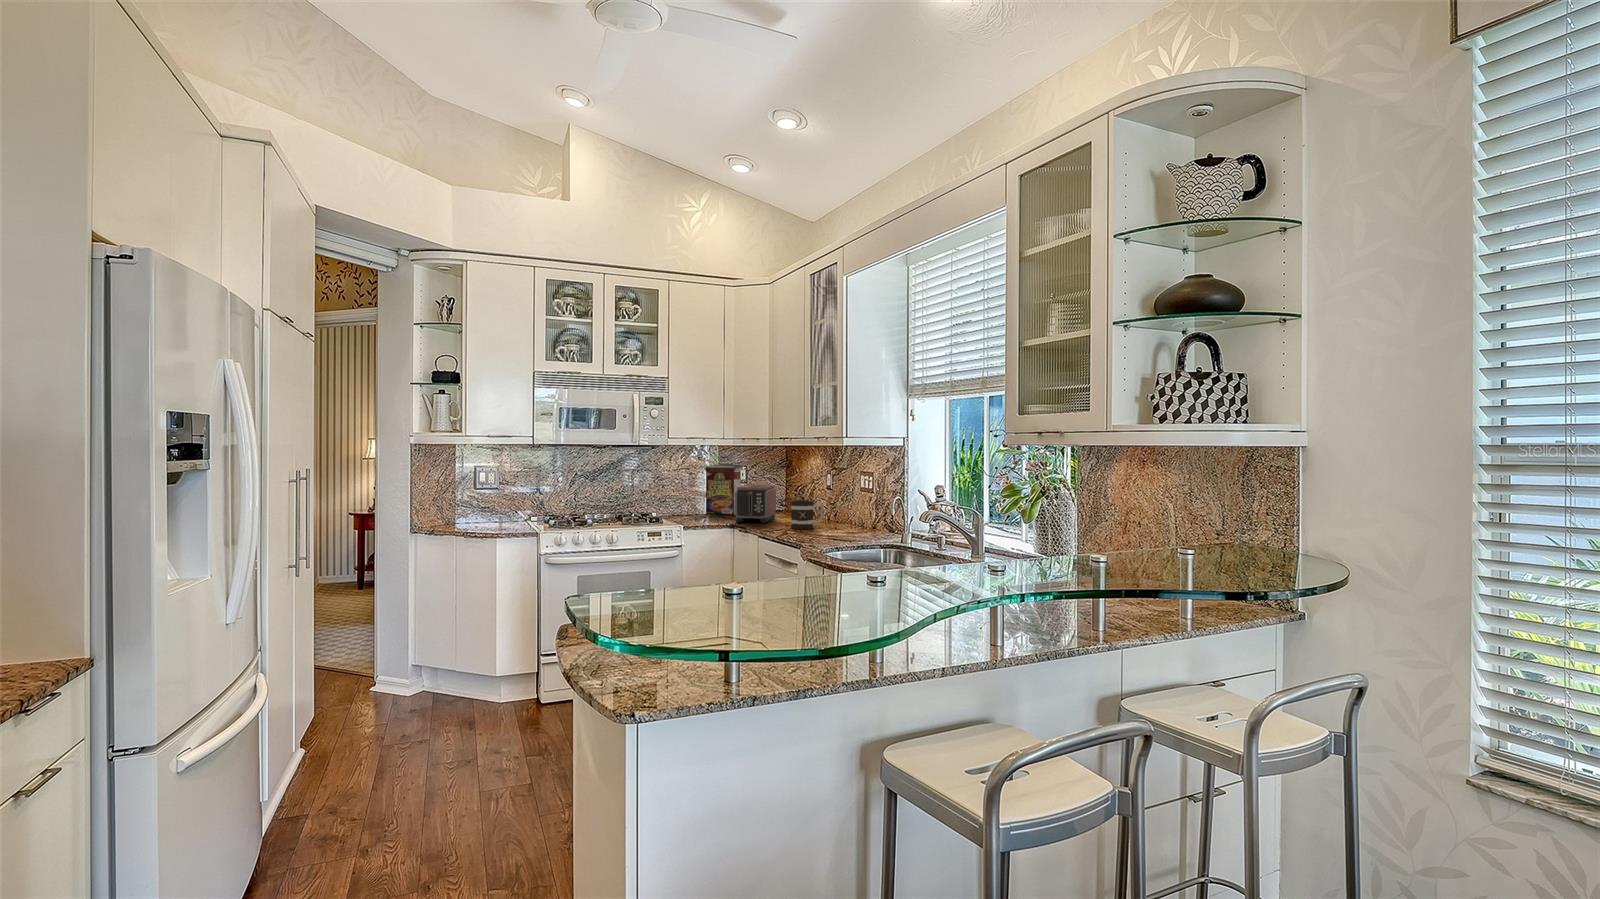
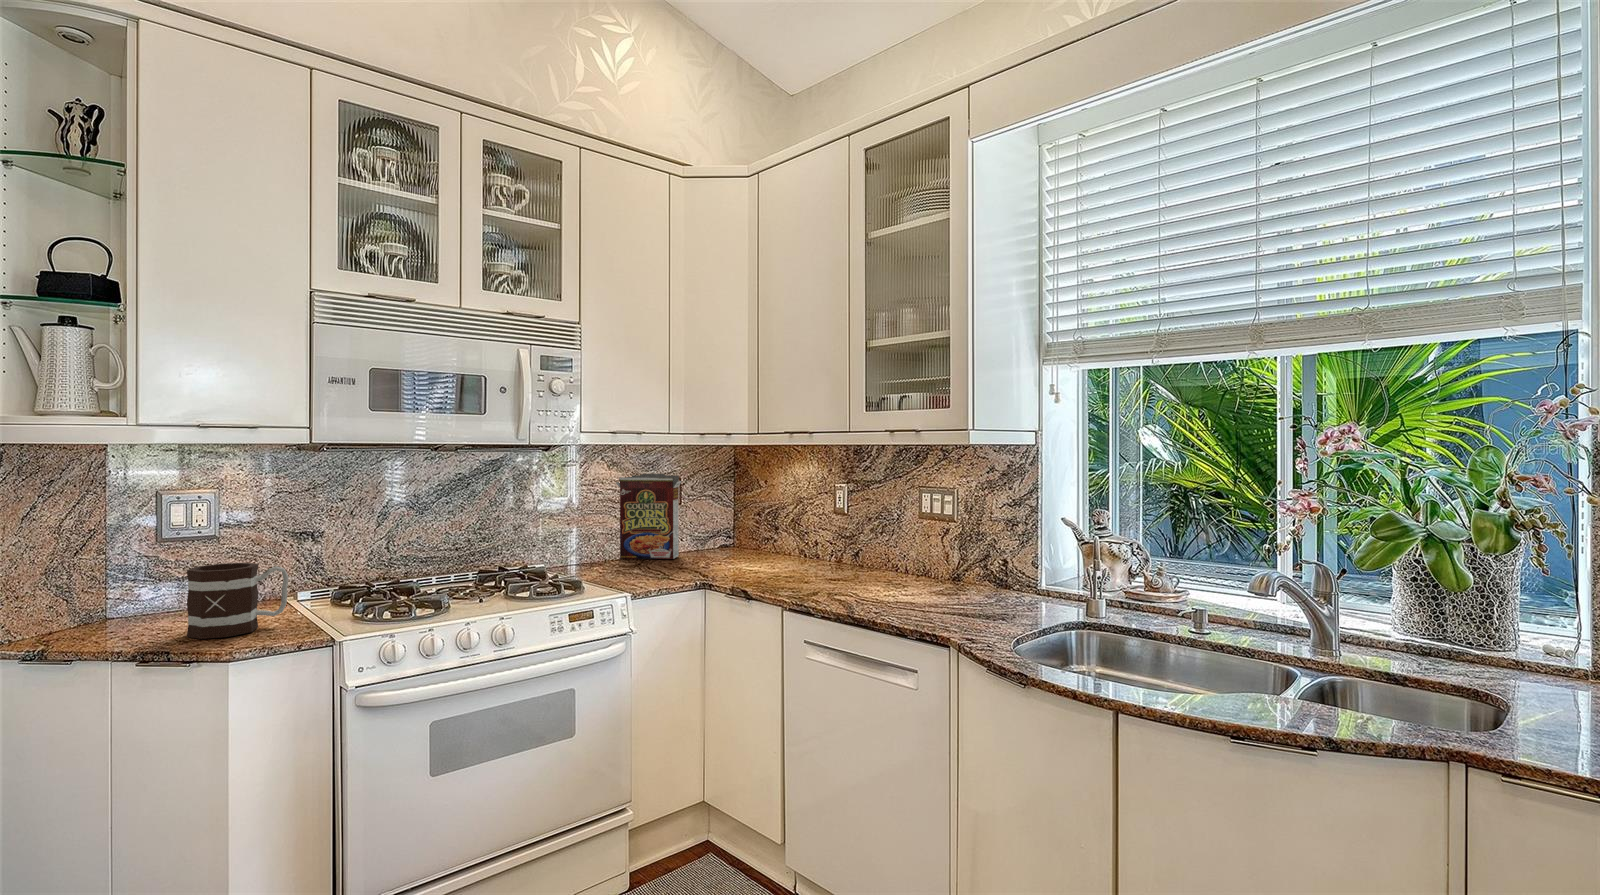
toaster: present [735,485,776,523] -> none [699,508,762,577]
mug: present [791,500,823,529] -> present [187,563,289,639]

